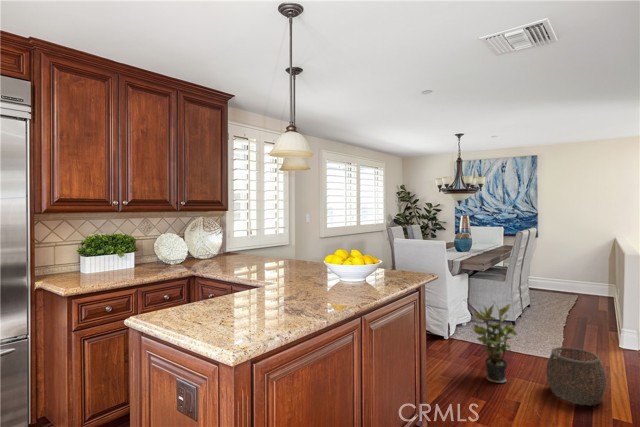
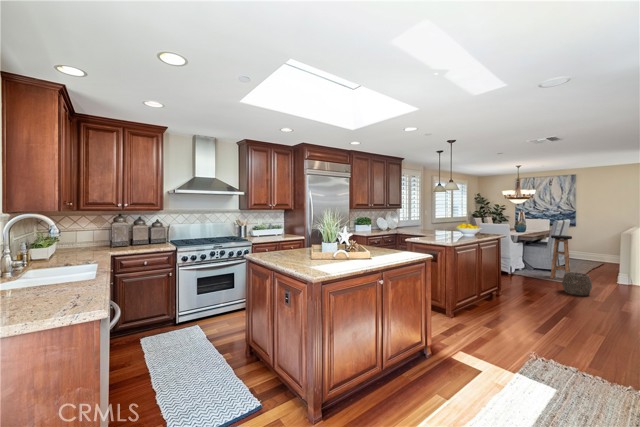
bar stool: none [515,260,551,352] -> present [550,235,572,279]
potted plant: present [473,304,517,383] -> none [524,251,548,288]

